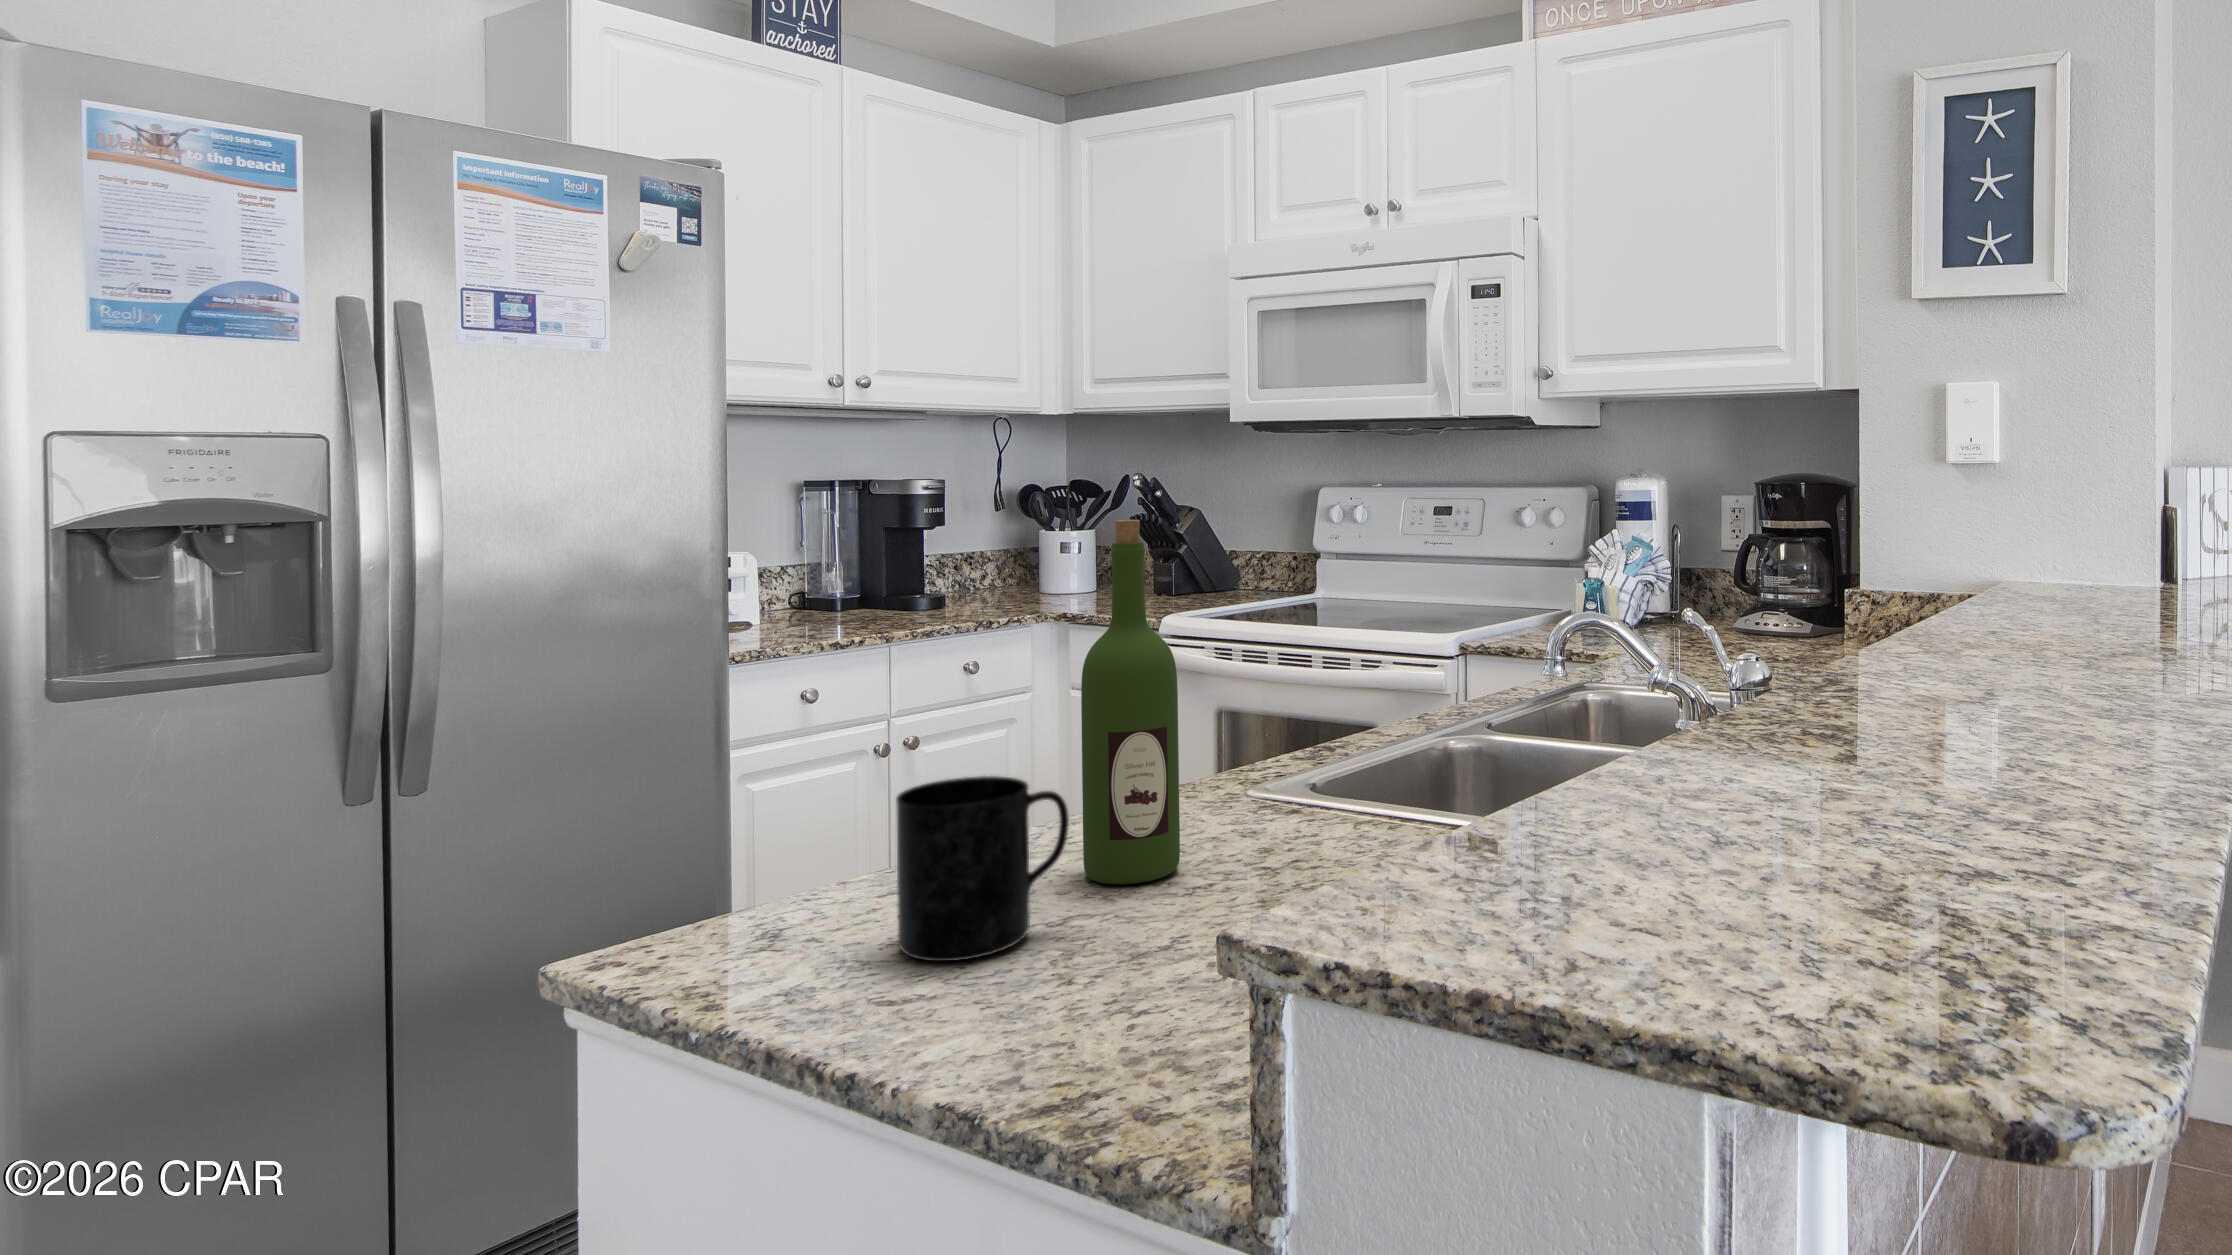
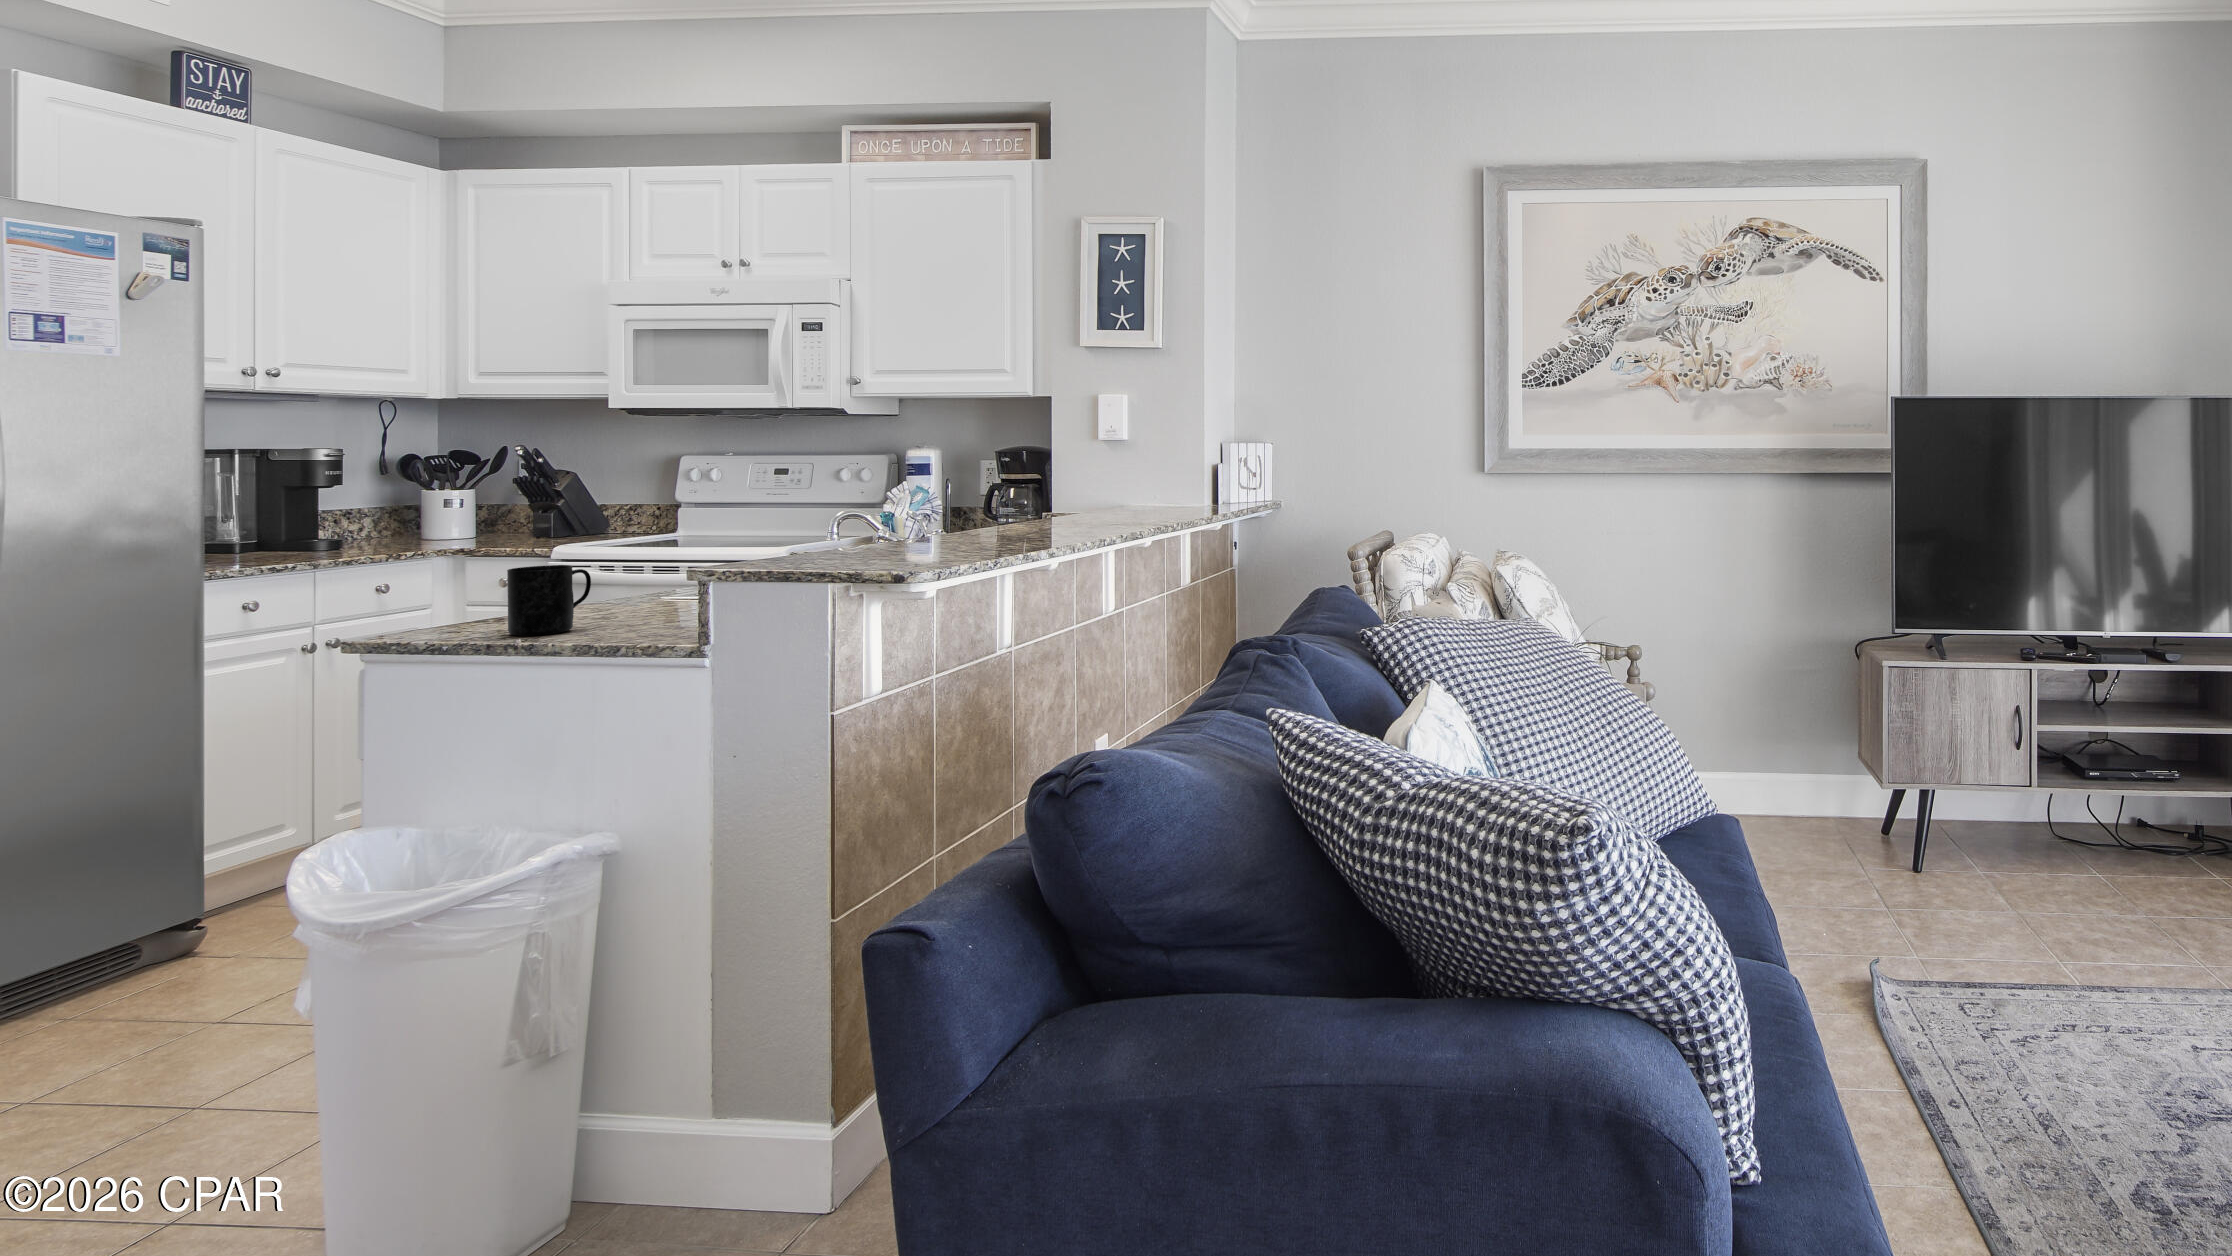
wine bottle: present [1081,520,1180,884] -> none [585,457,637,620]

